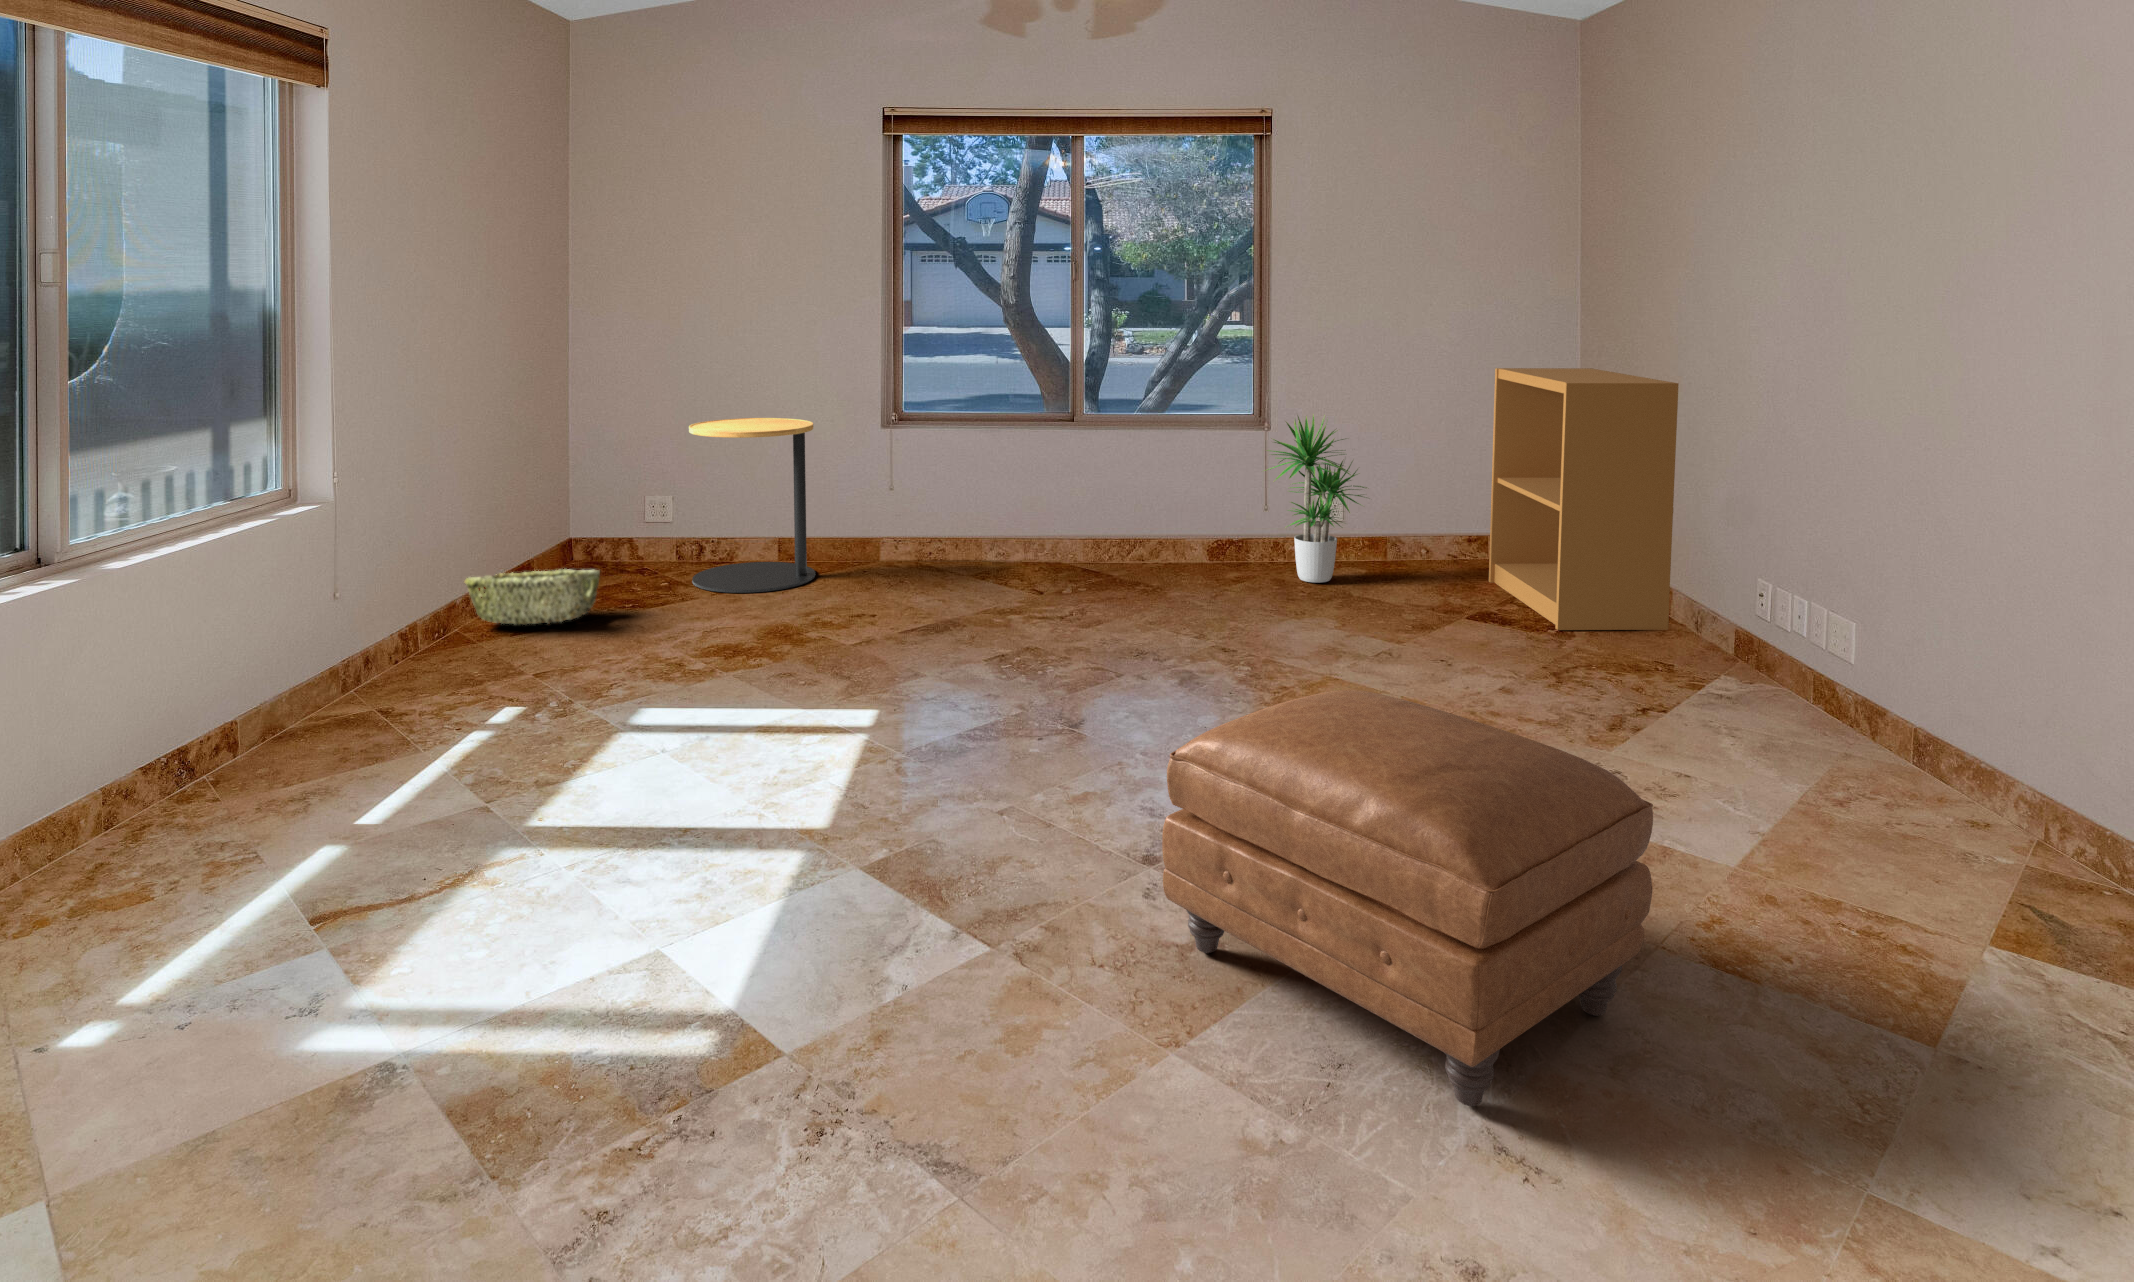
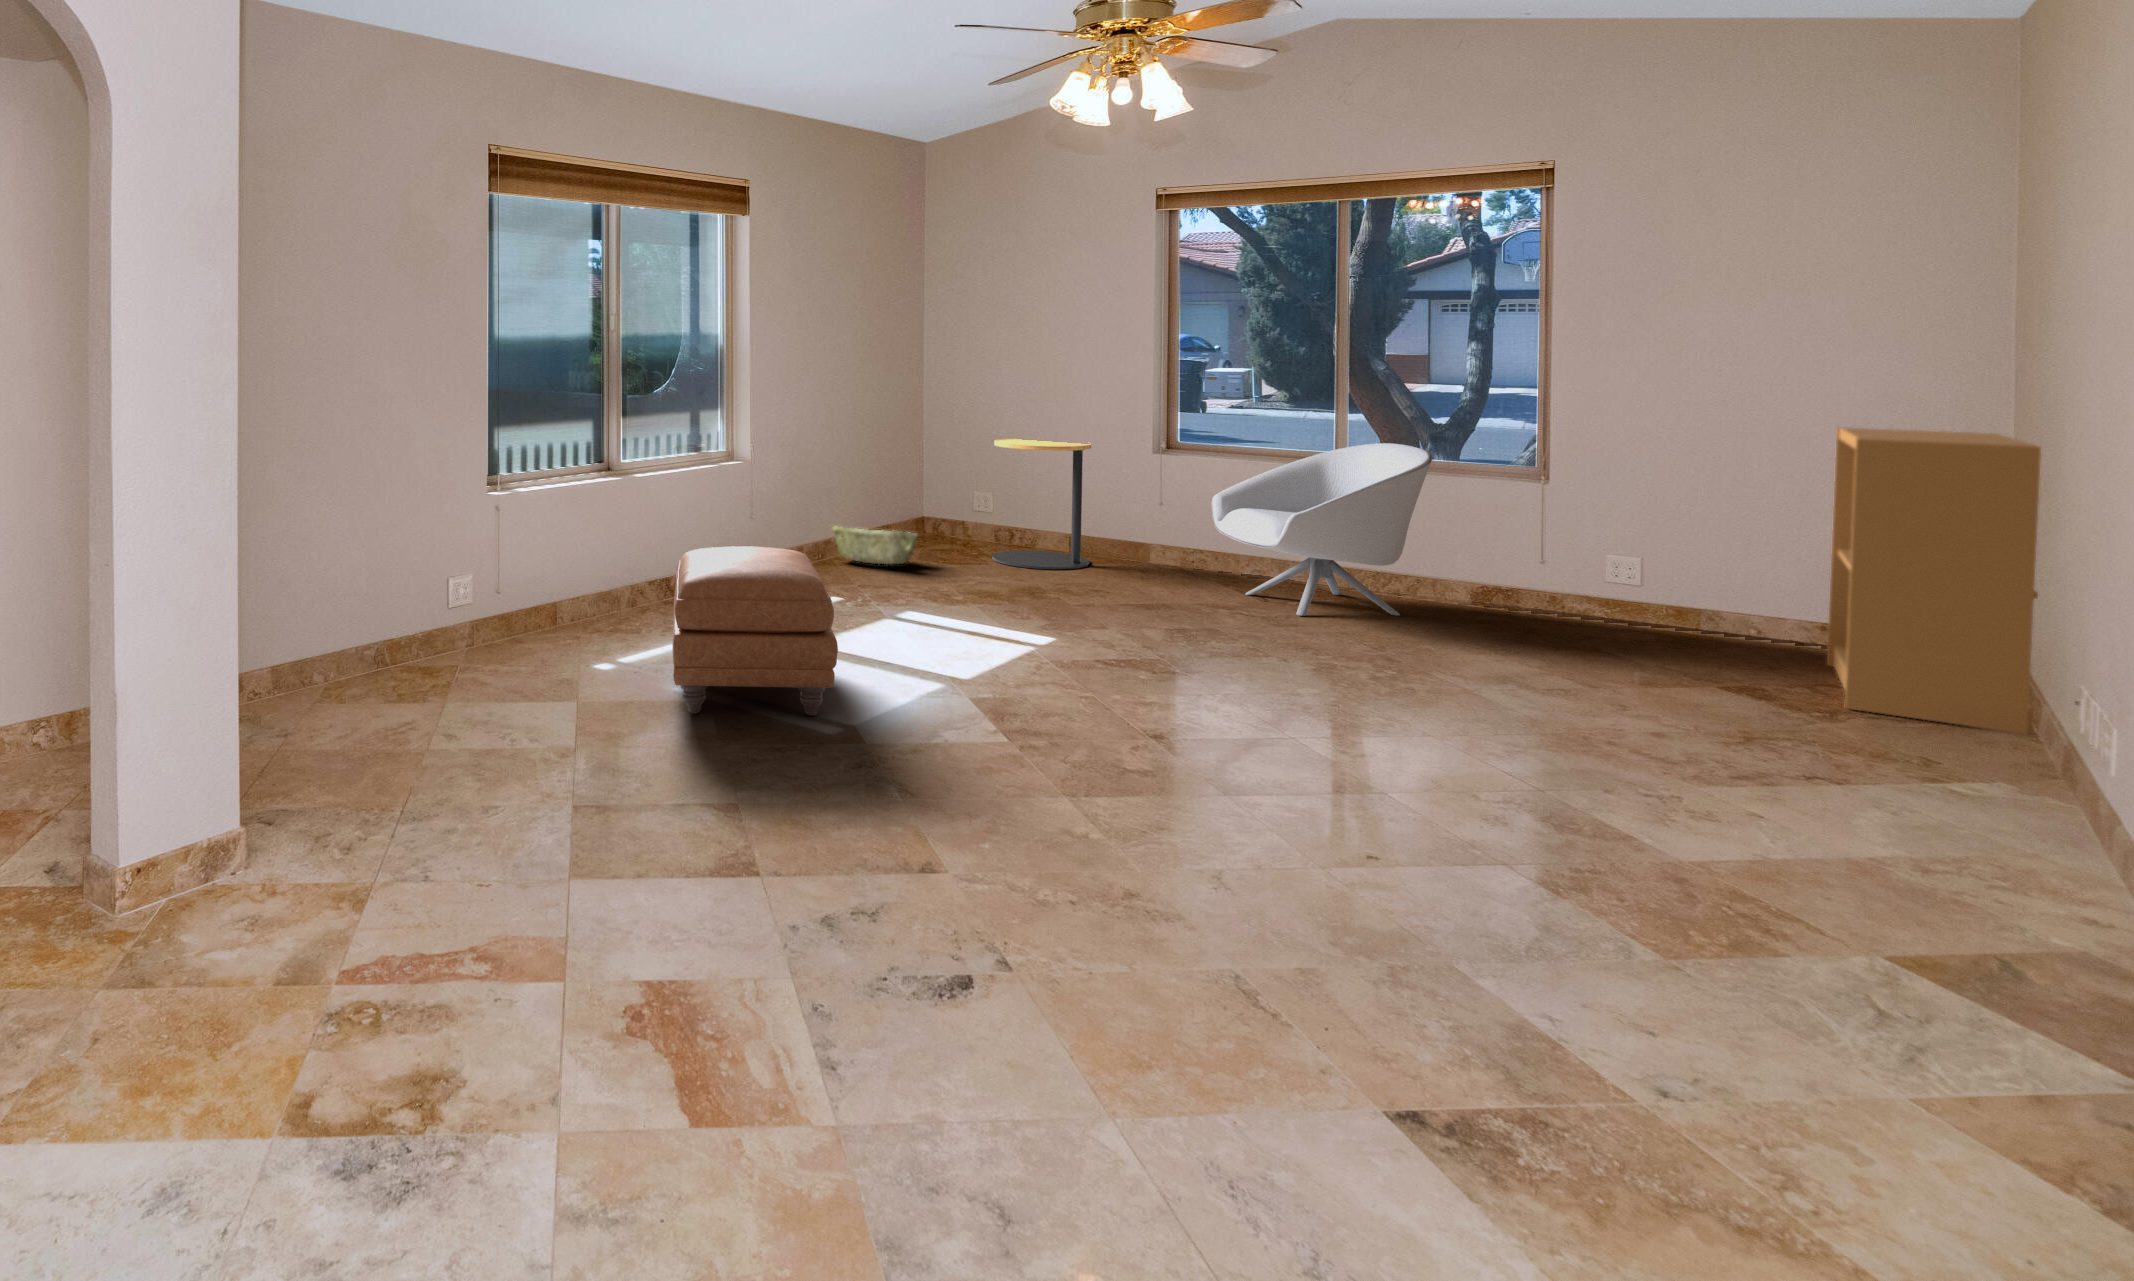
armchair: none [971,402,1193,609] -> present [1211,443,1432,616]
potted plant: present [1264,415,1367,583] -> none [1519,462,1659,634]
ottoman: present [1162,690,1653,1106] -> present [673,546,838,716]

